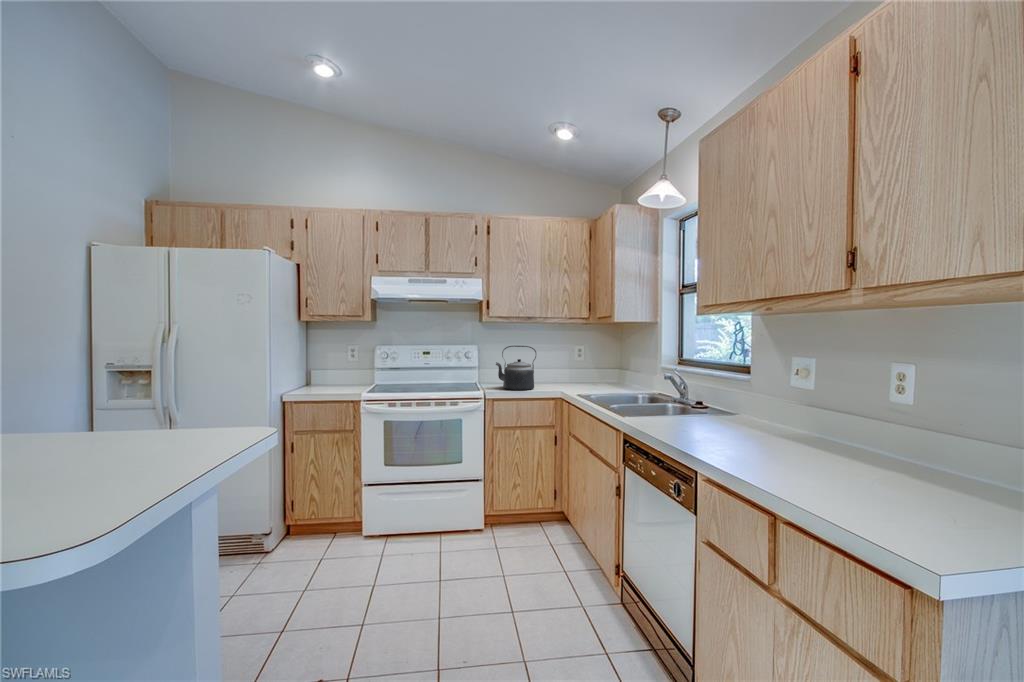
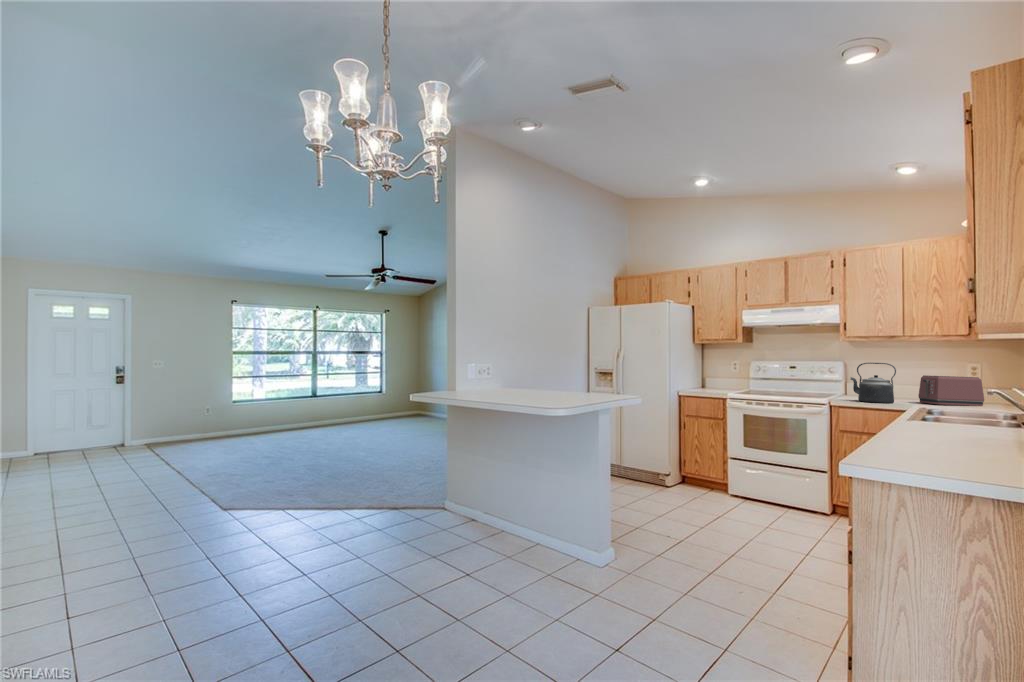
toaster: none [545,356,589,386] -> present [918,375,984,406]

